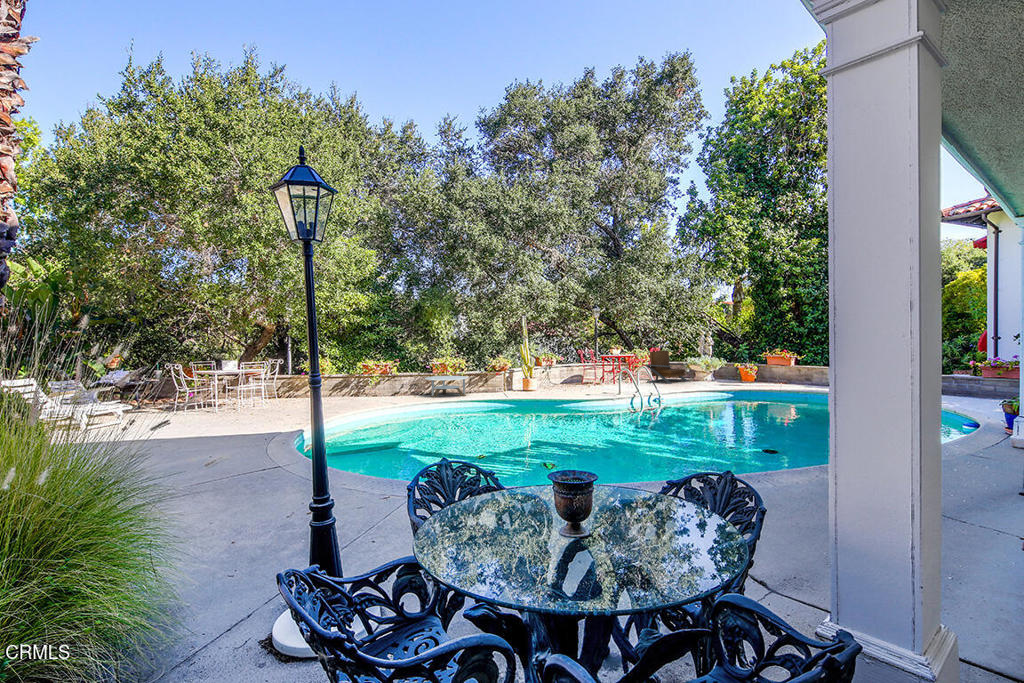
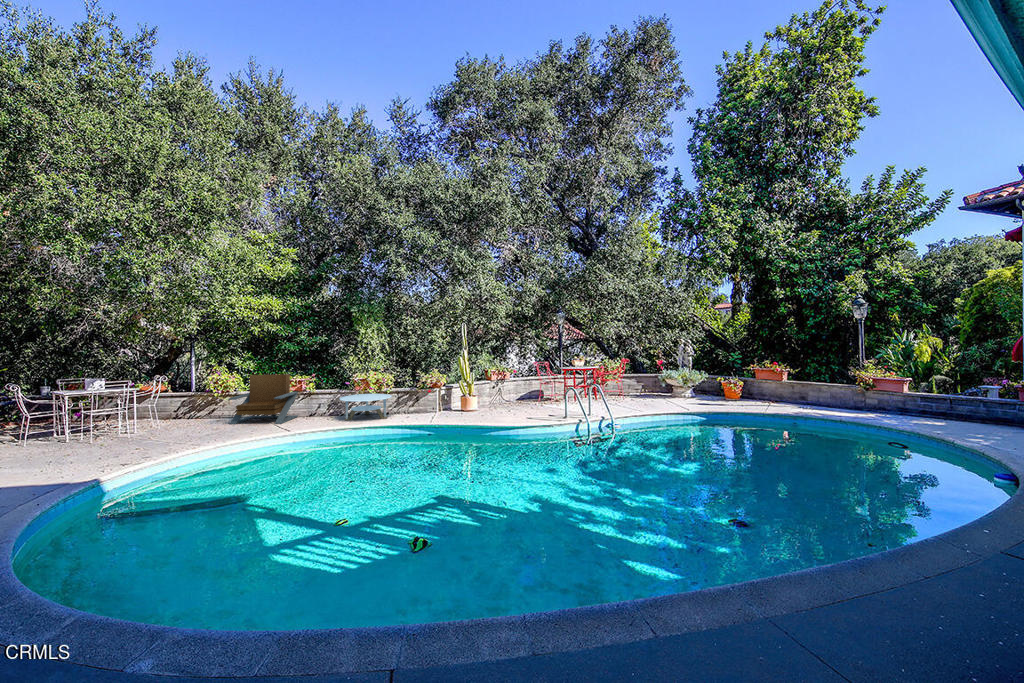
lounge chair: present [645,351,688,384] -> present [229,374,298,425]

